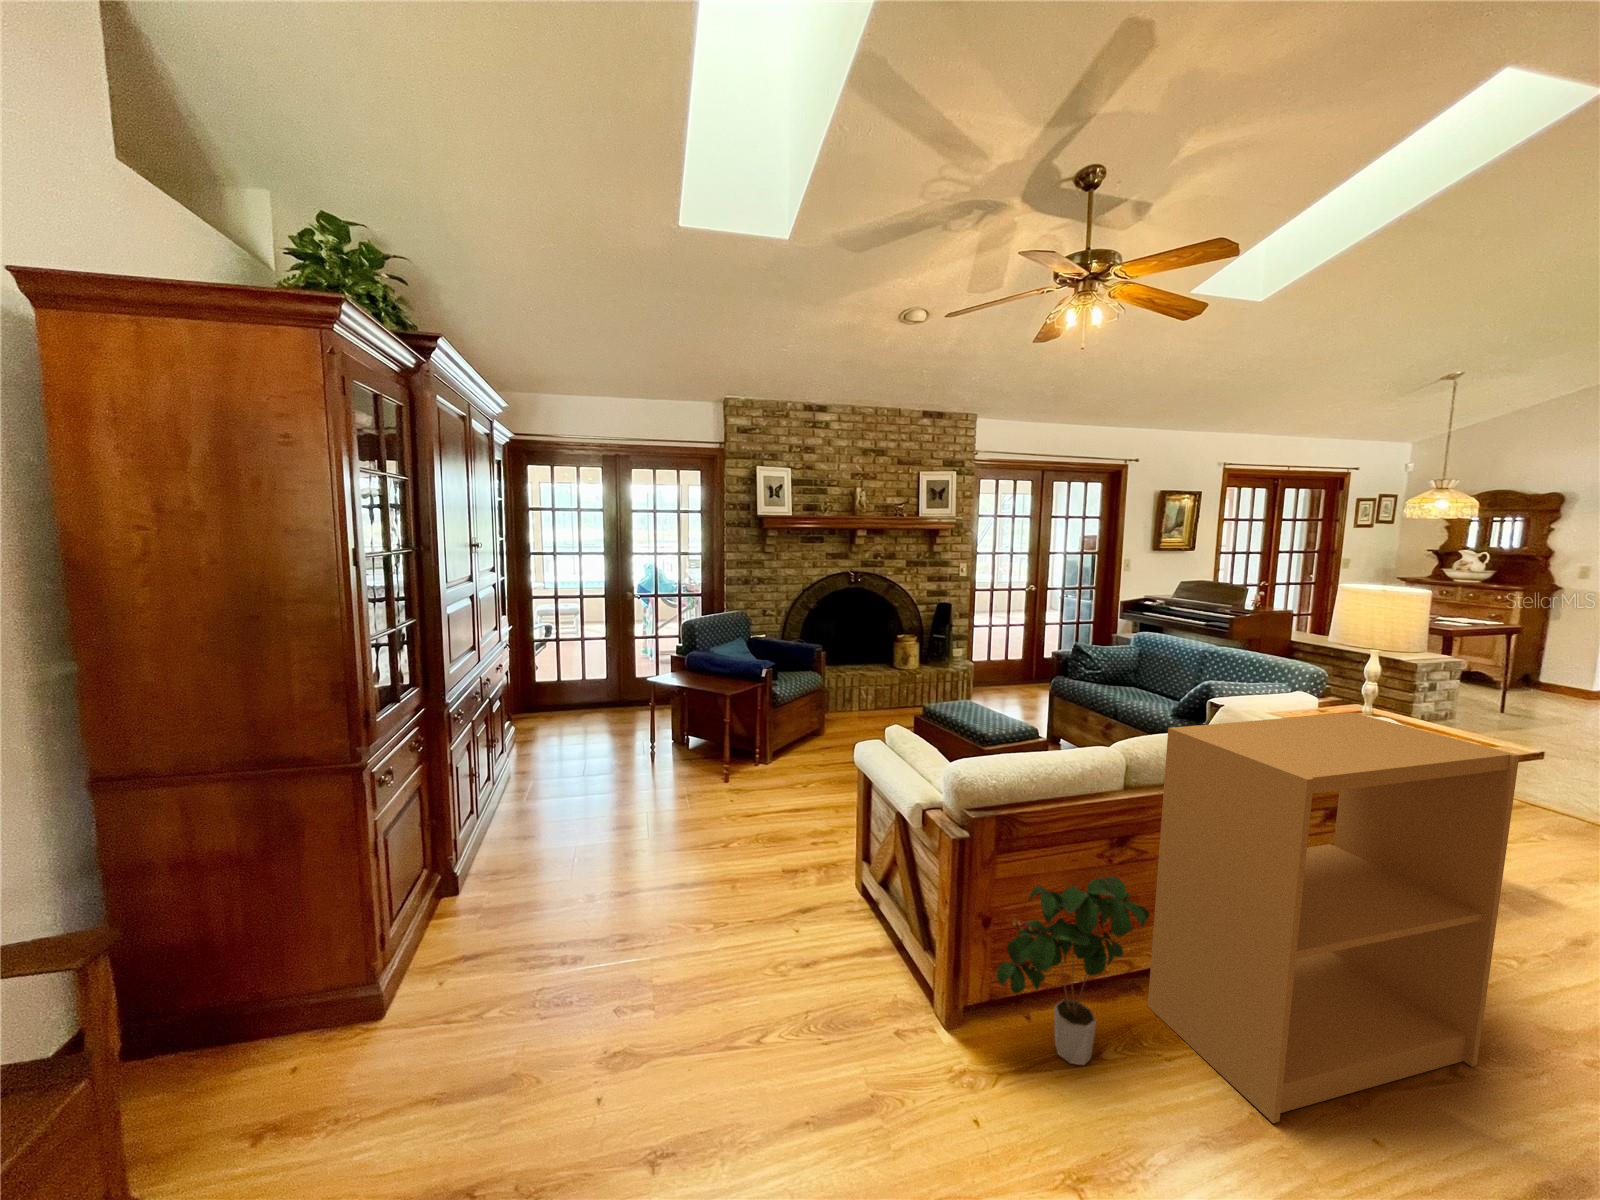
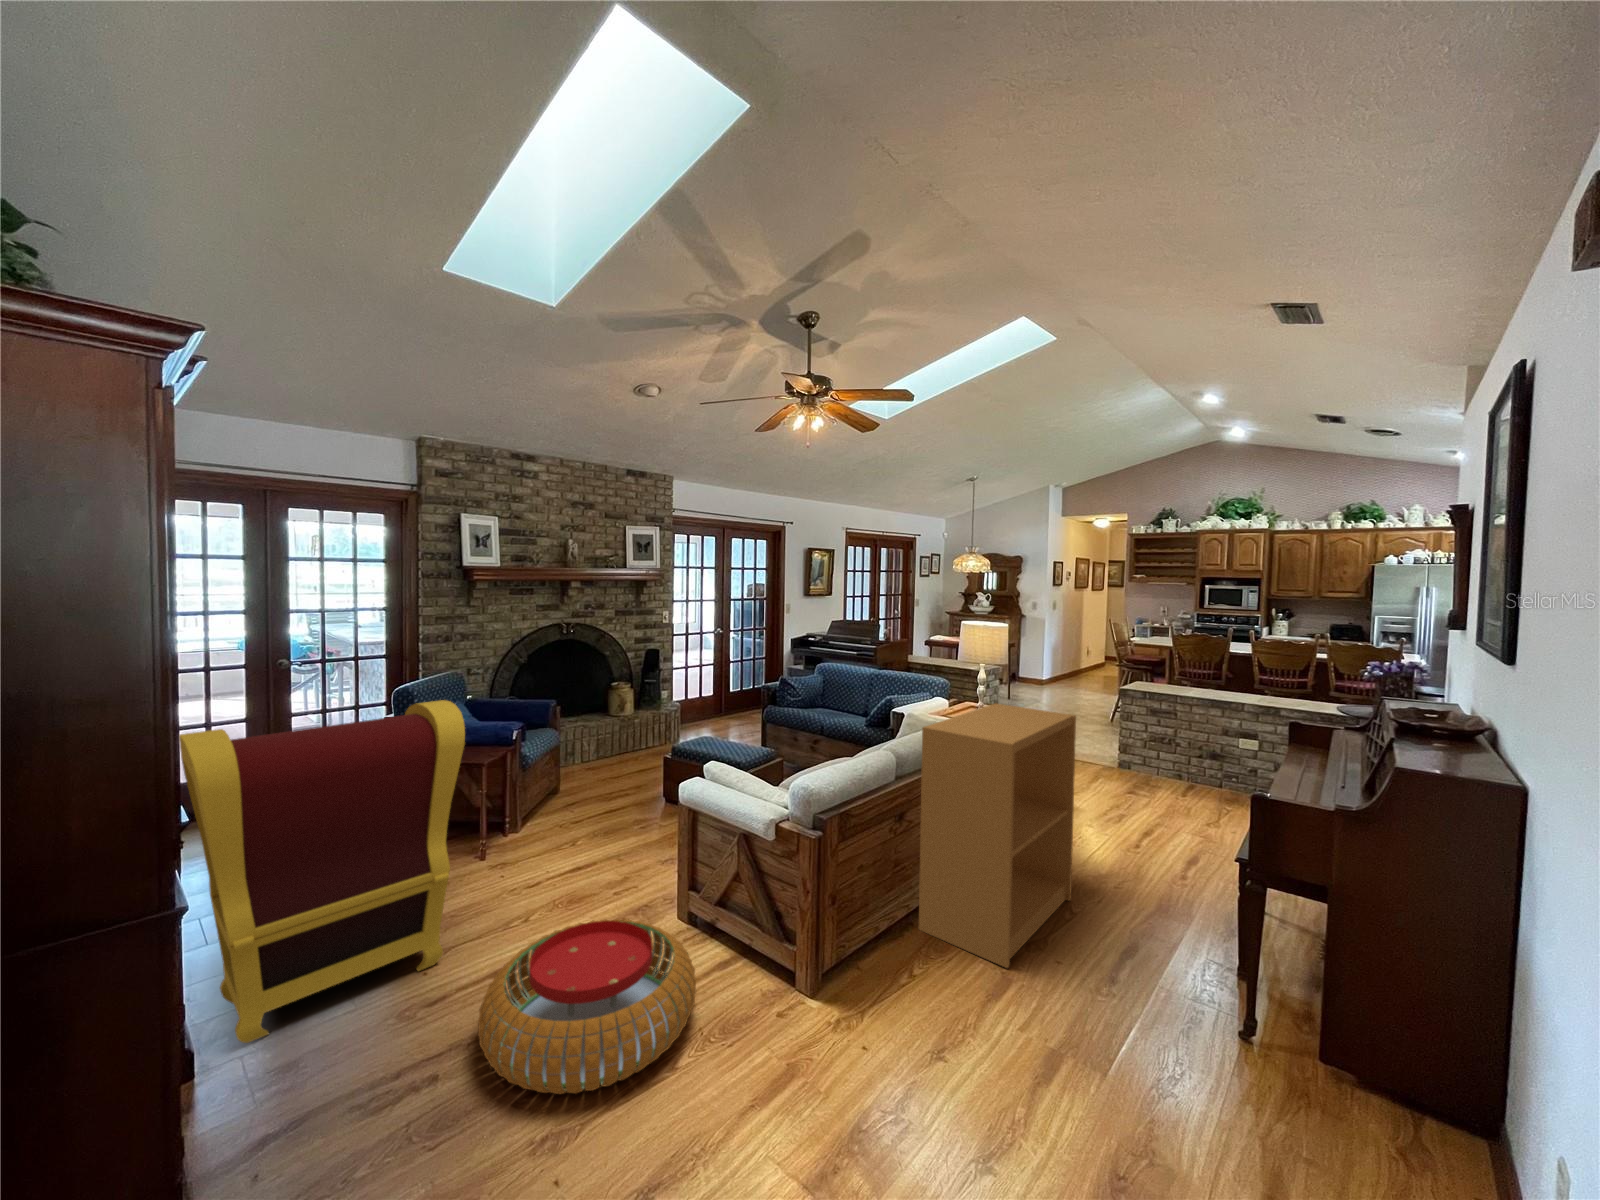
armchair: none [464,630,665,877] -> present [179,700,465,1043]
pouf: none [612,860,822,1030] -> present [478,919,696,1094]
potted plant: present [997,876,1149,1065] -> none [850,839,927,983]

